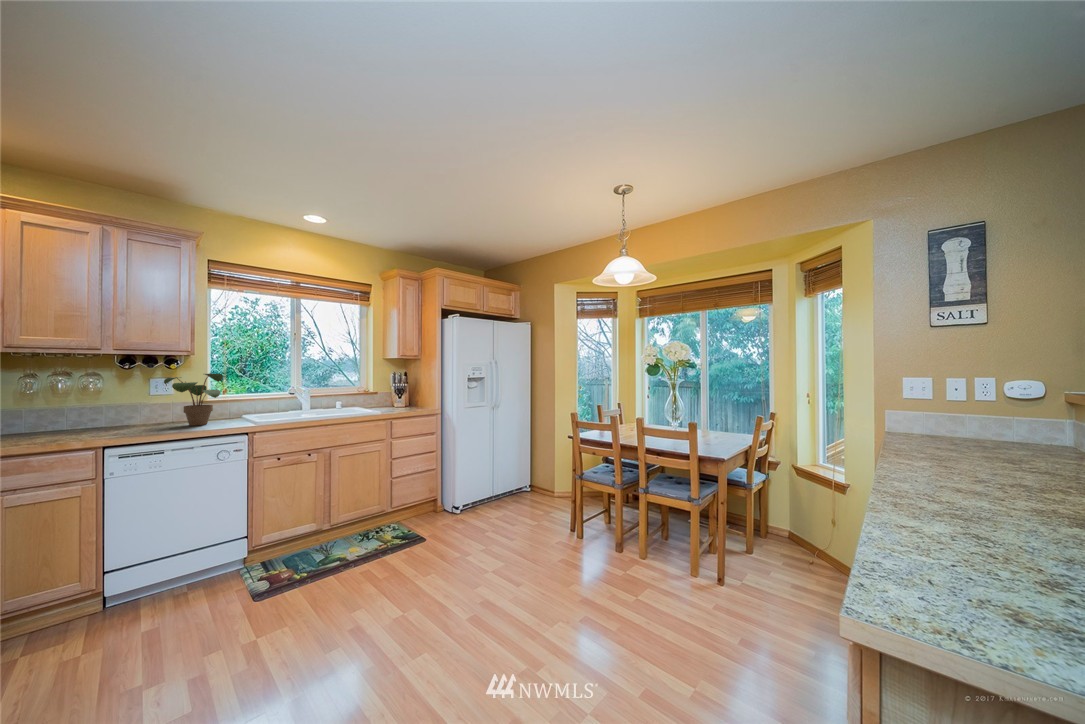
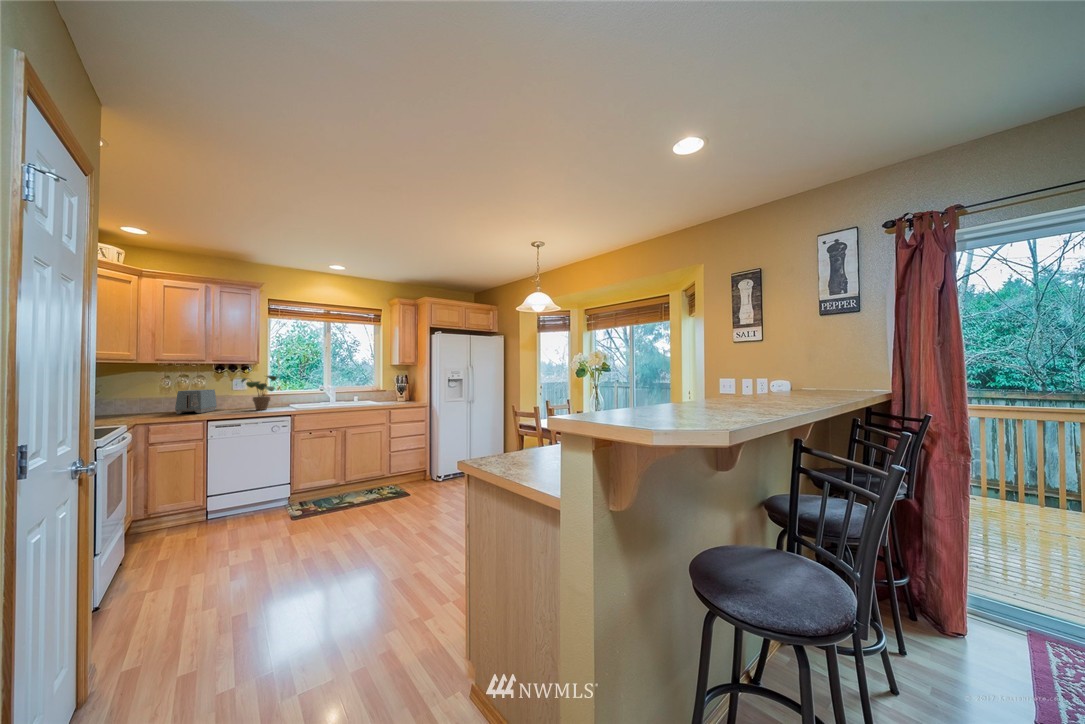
toaster: none [41,395,121,437] -> present [175,389,217,414]

